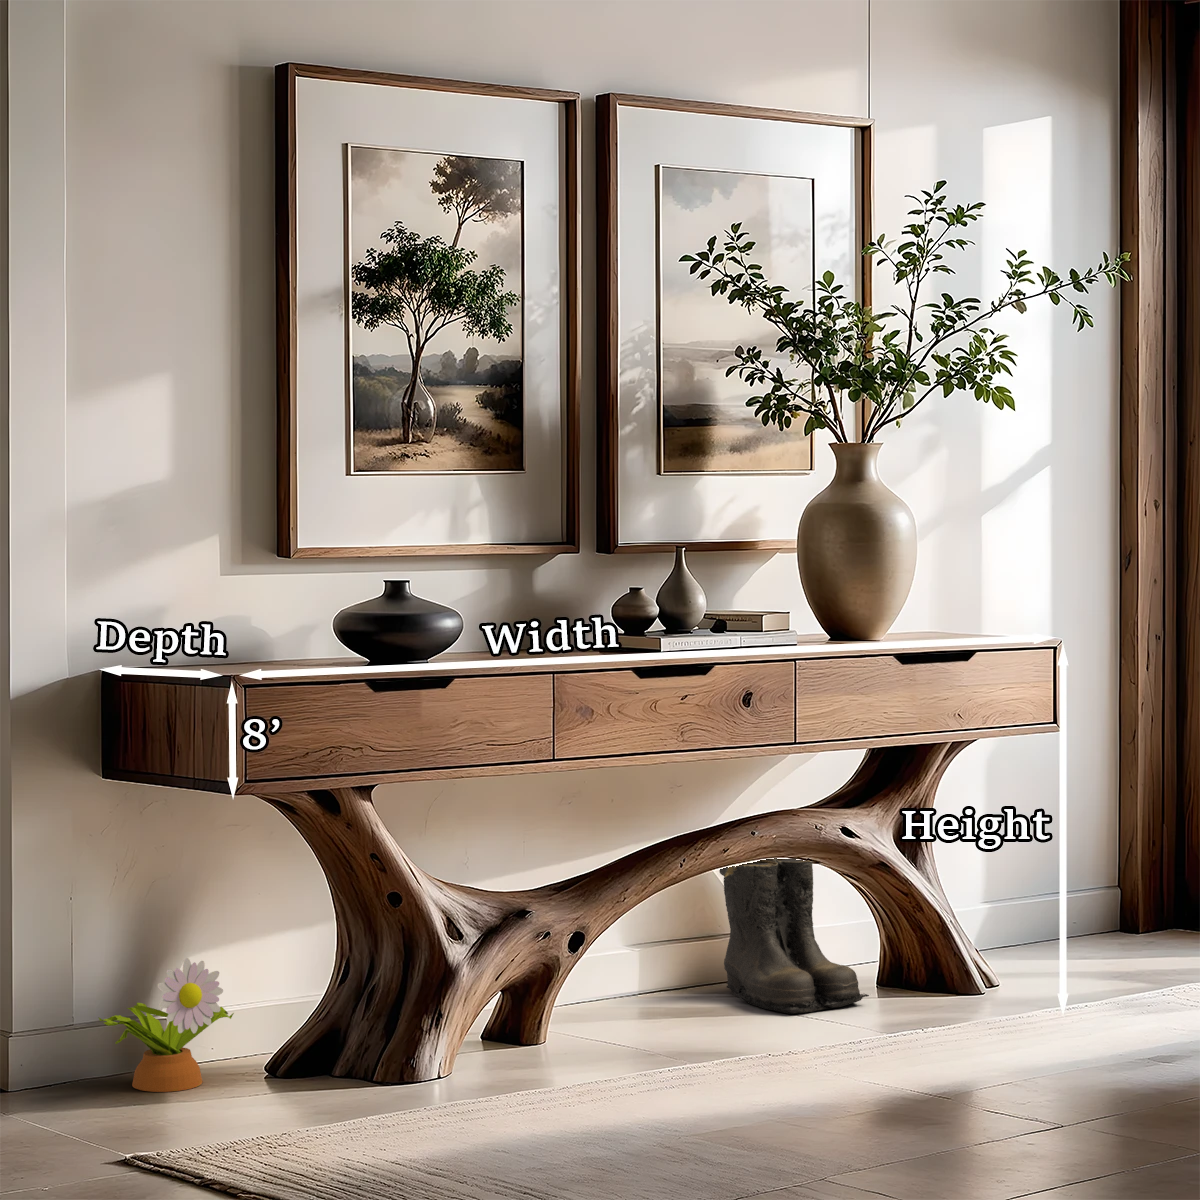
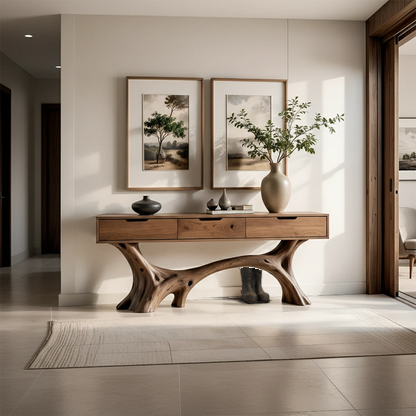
decorative plant: present [99,958,234,1092] -> none [78,281,109,311]

